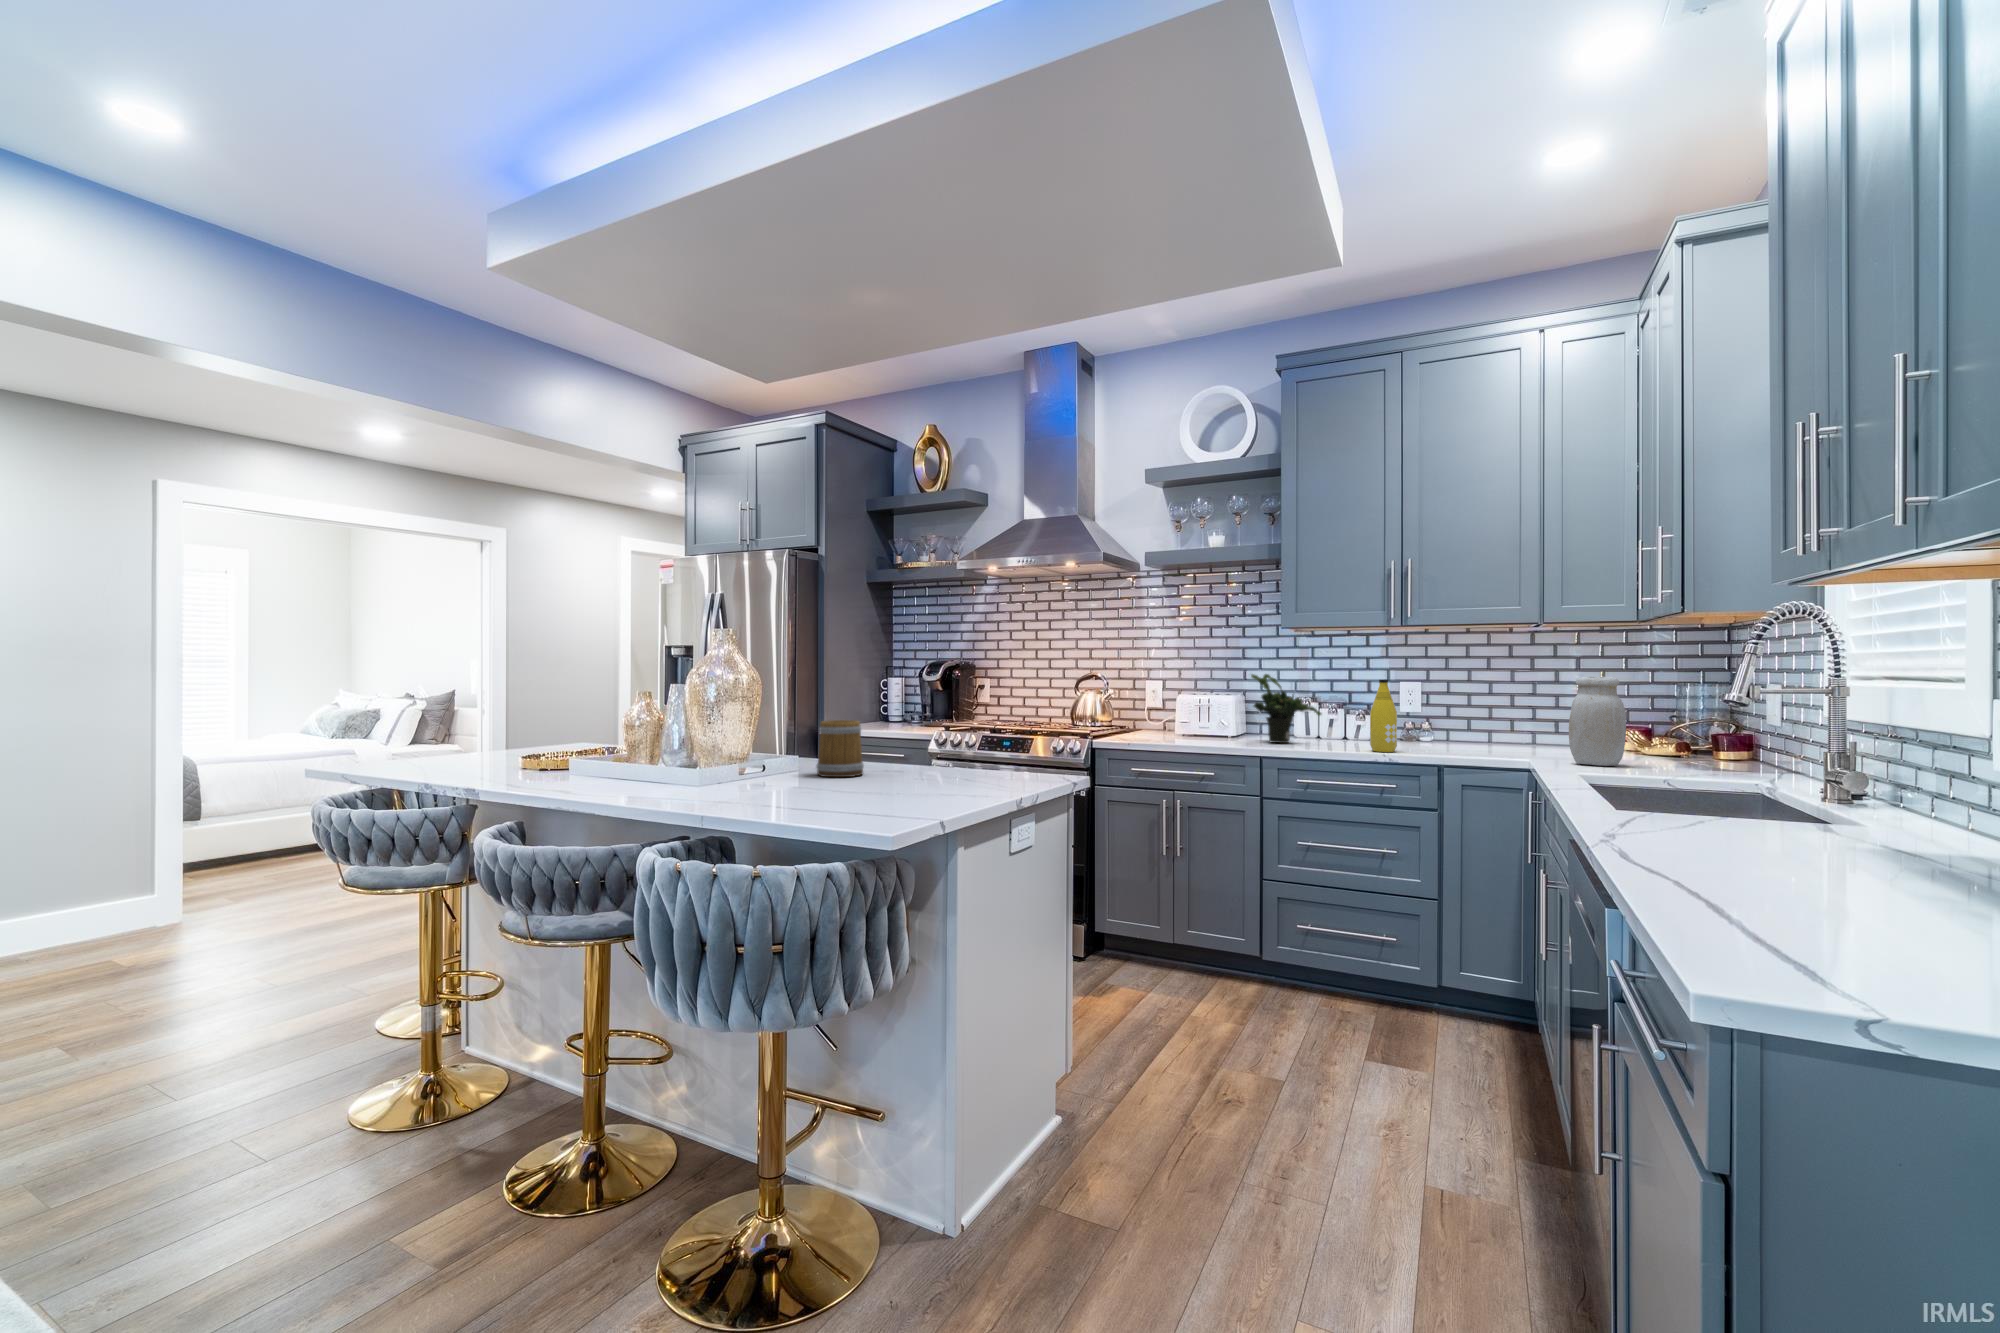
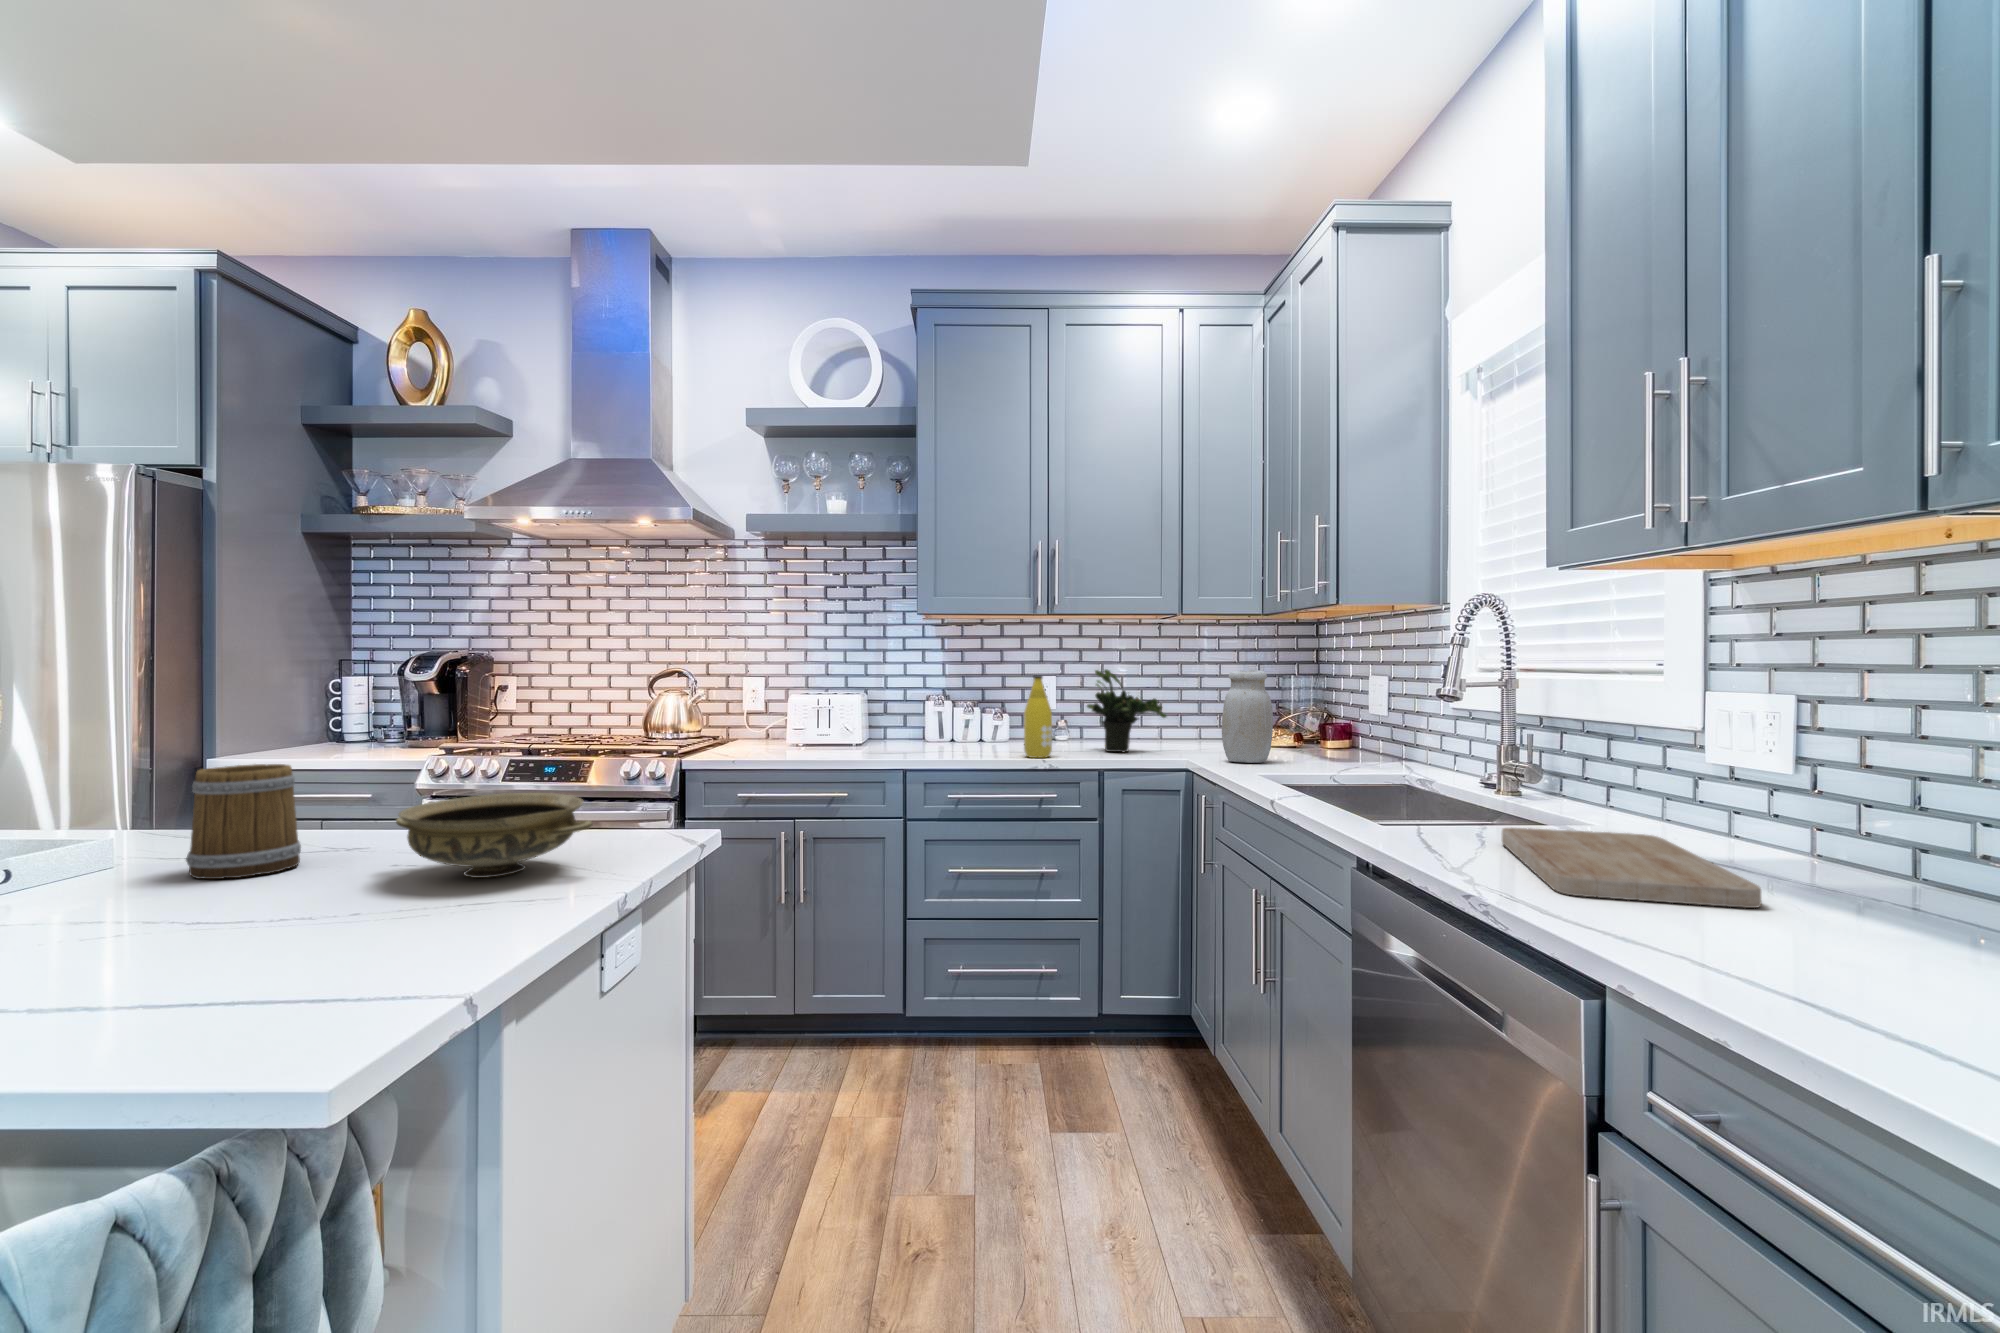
potted plant: present [1251,674,1321,743] -> present [1087,670,1166,752]
ceramic bowl: none [906,742,1001,787] -> present [396,793,592,878]
cutting board: none [1702,817,1911,883] -> present [1502,828,1761,908]

